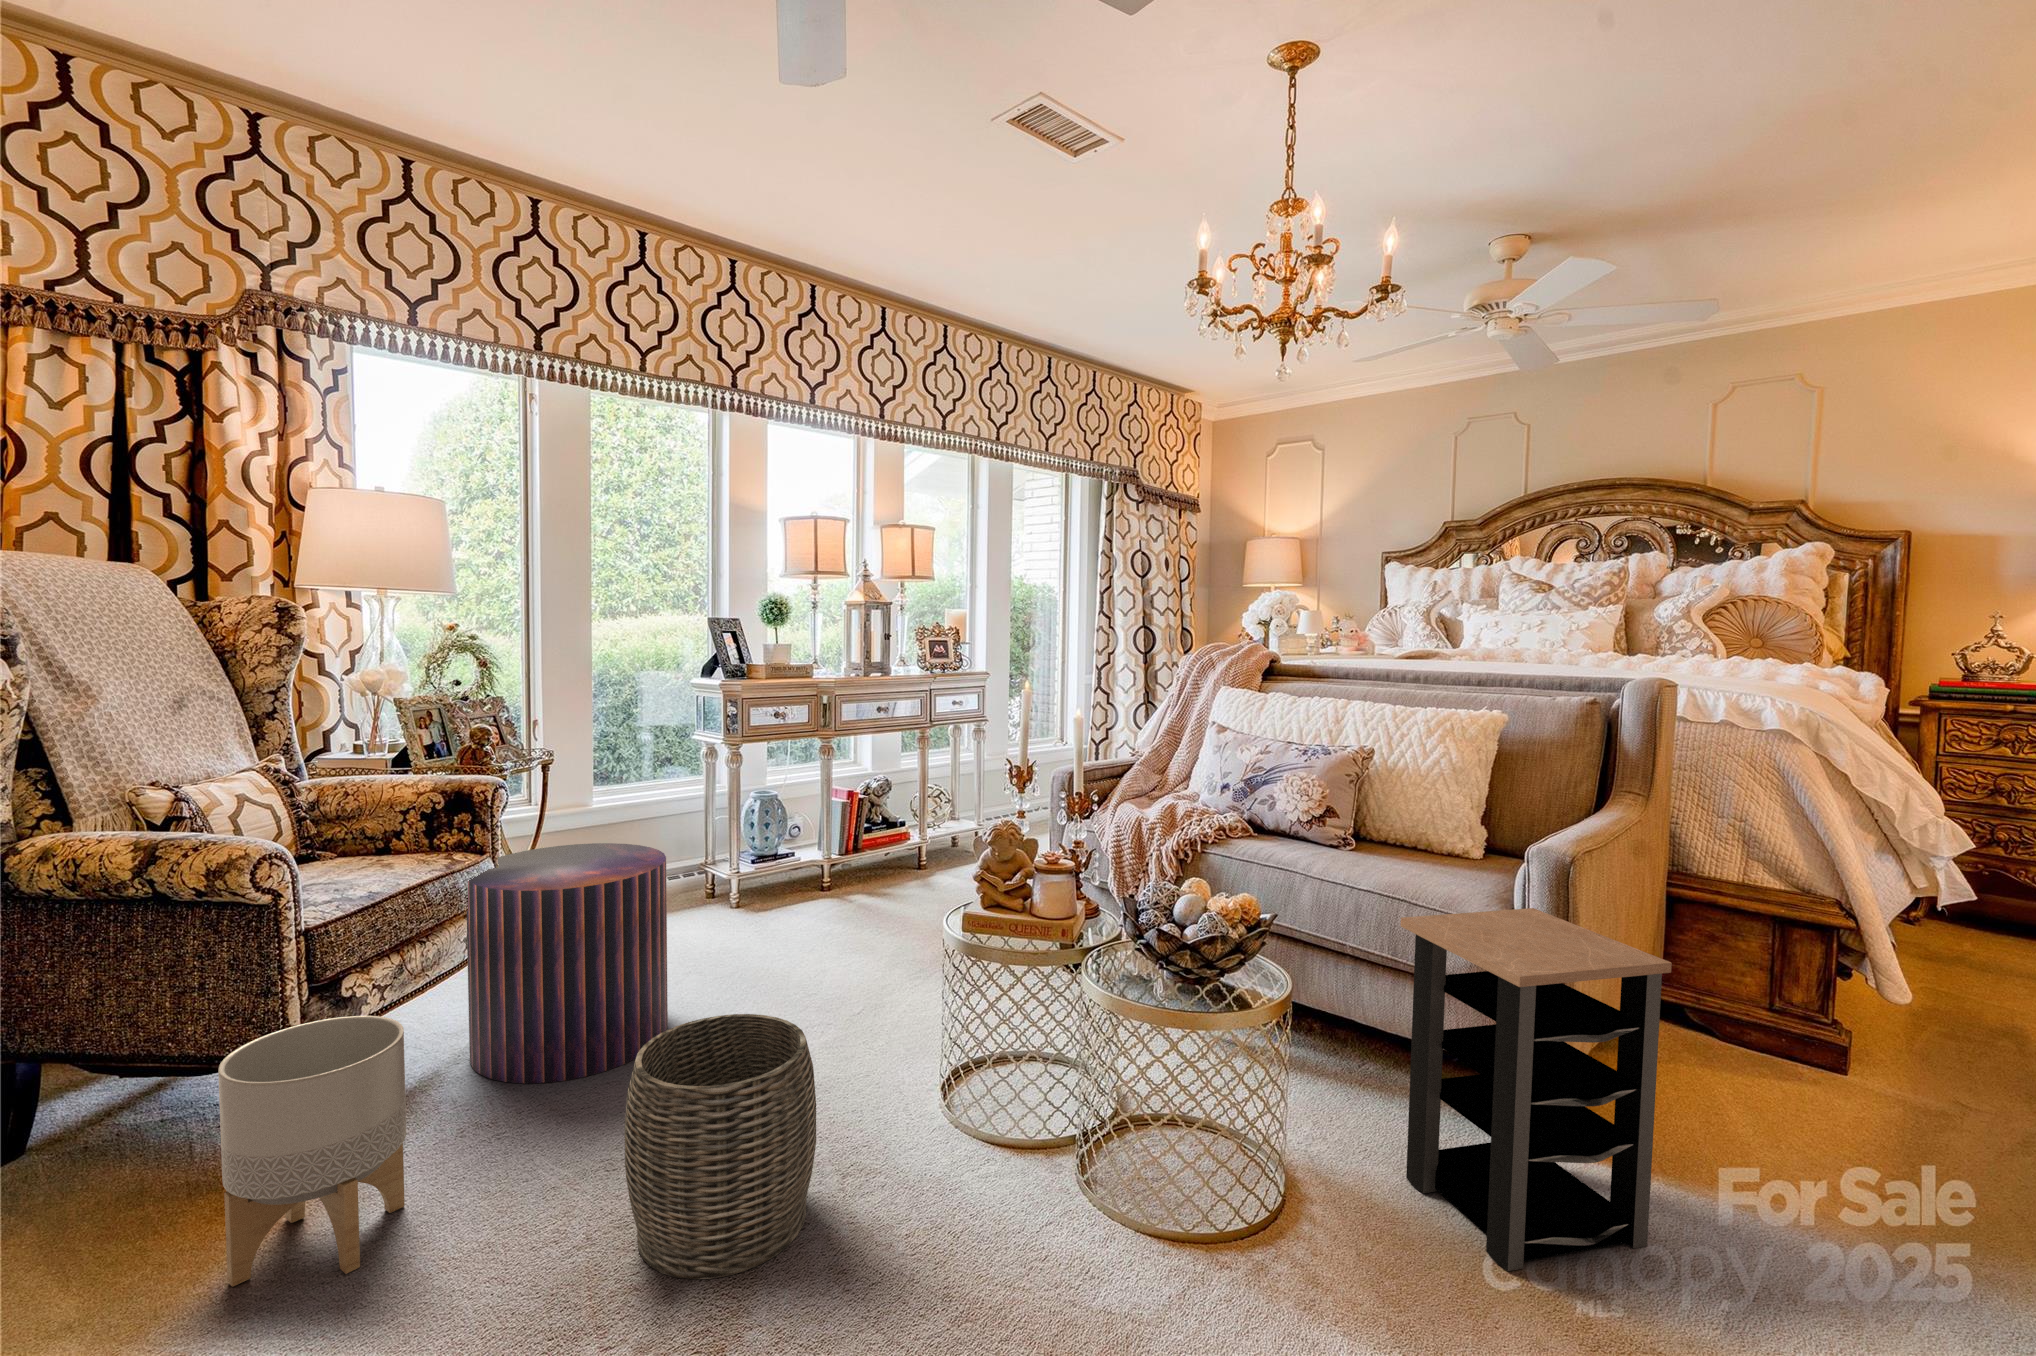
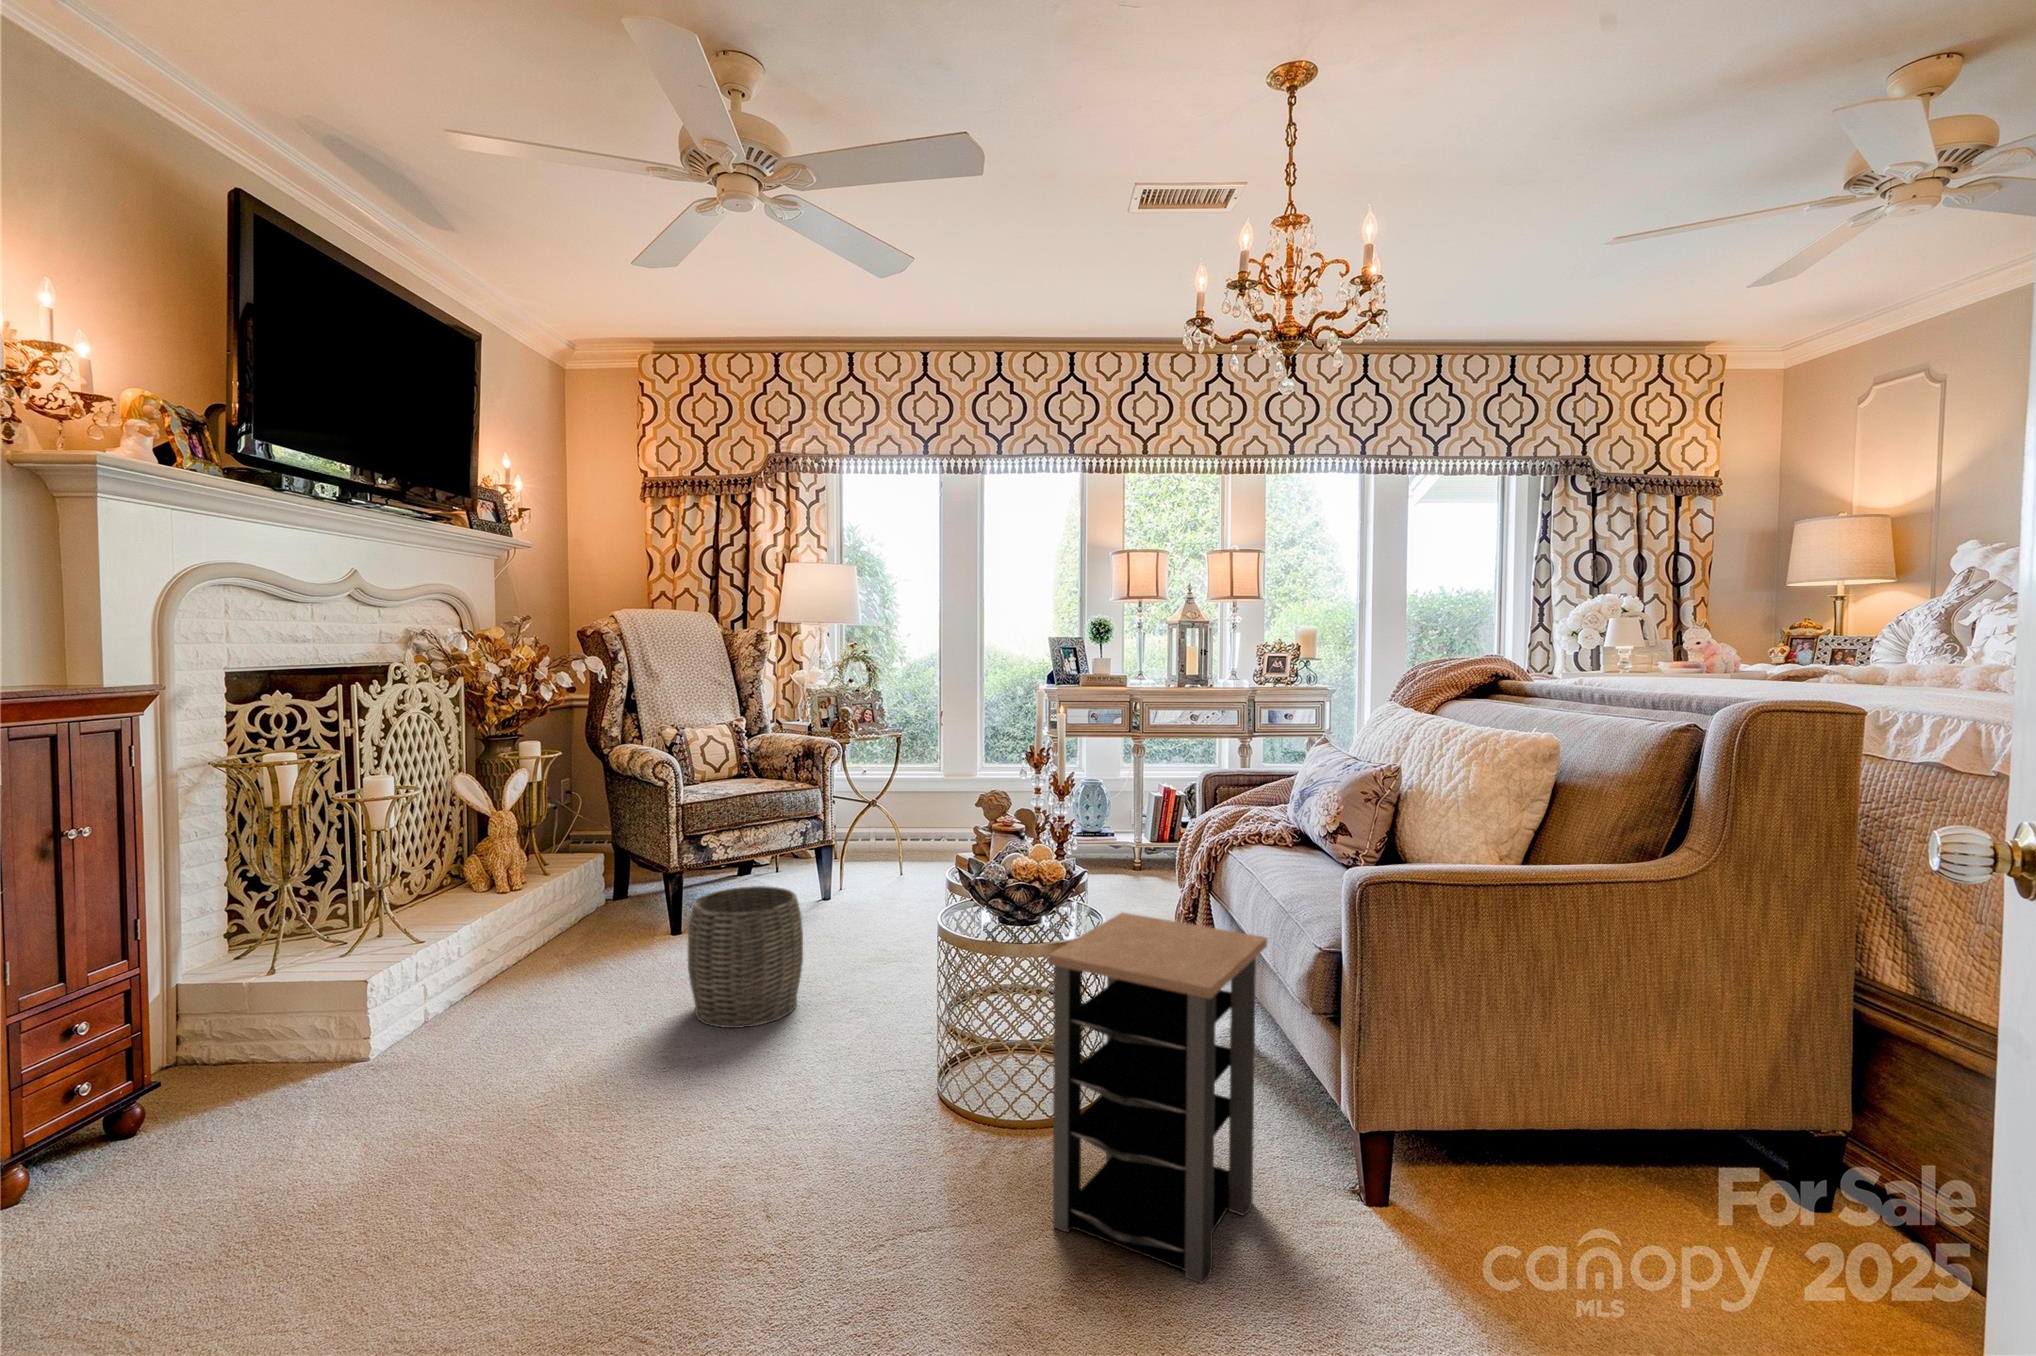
pouf: present [467,843,668,1083] -> none [777,790,895,932]
planter: present [218,1016,406,1287] -> none [591,848,672,970]

